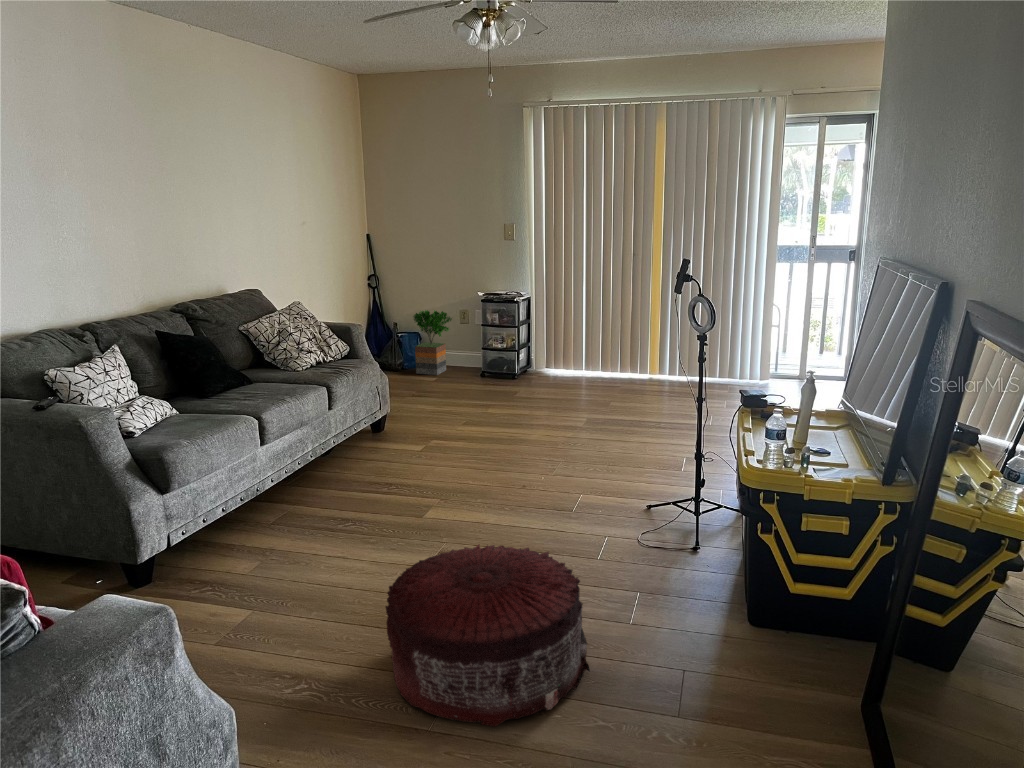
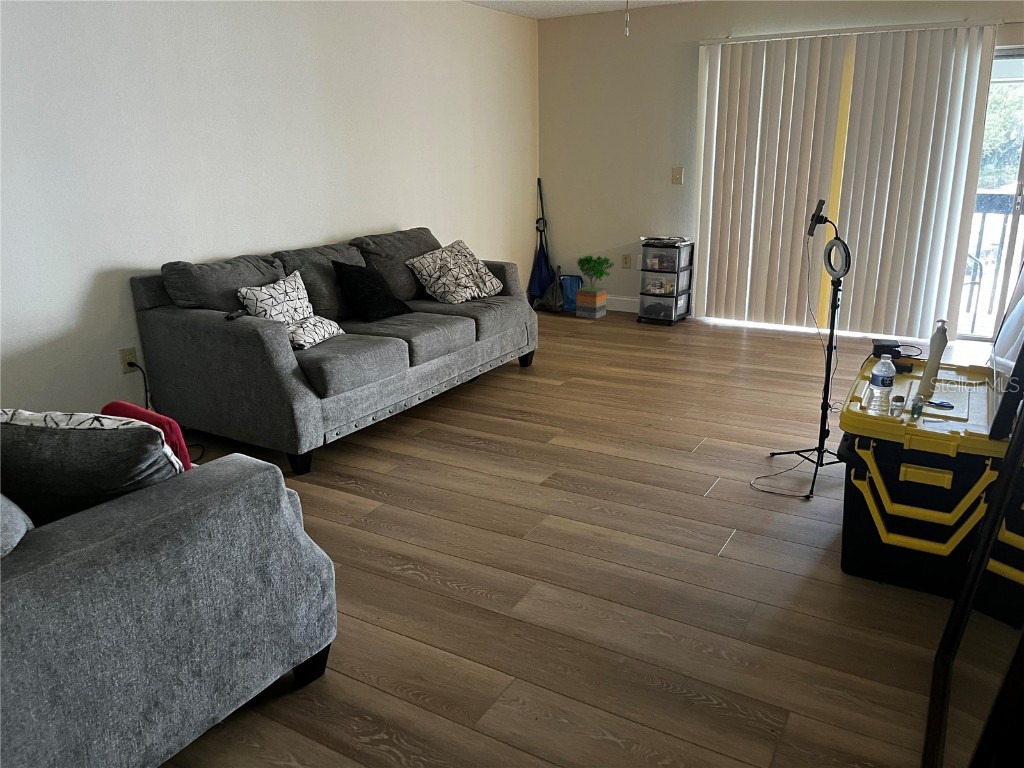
pouf: present [386,545,590,727] -> none [484,463,667,621]

